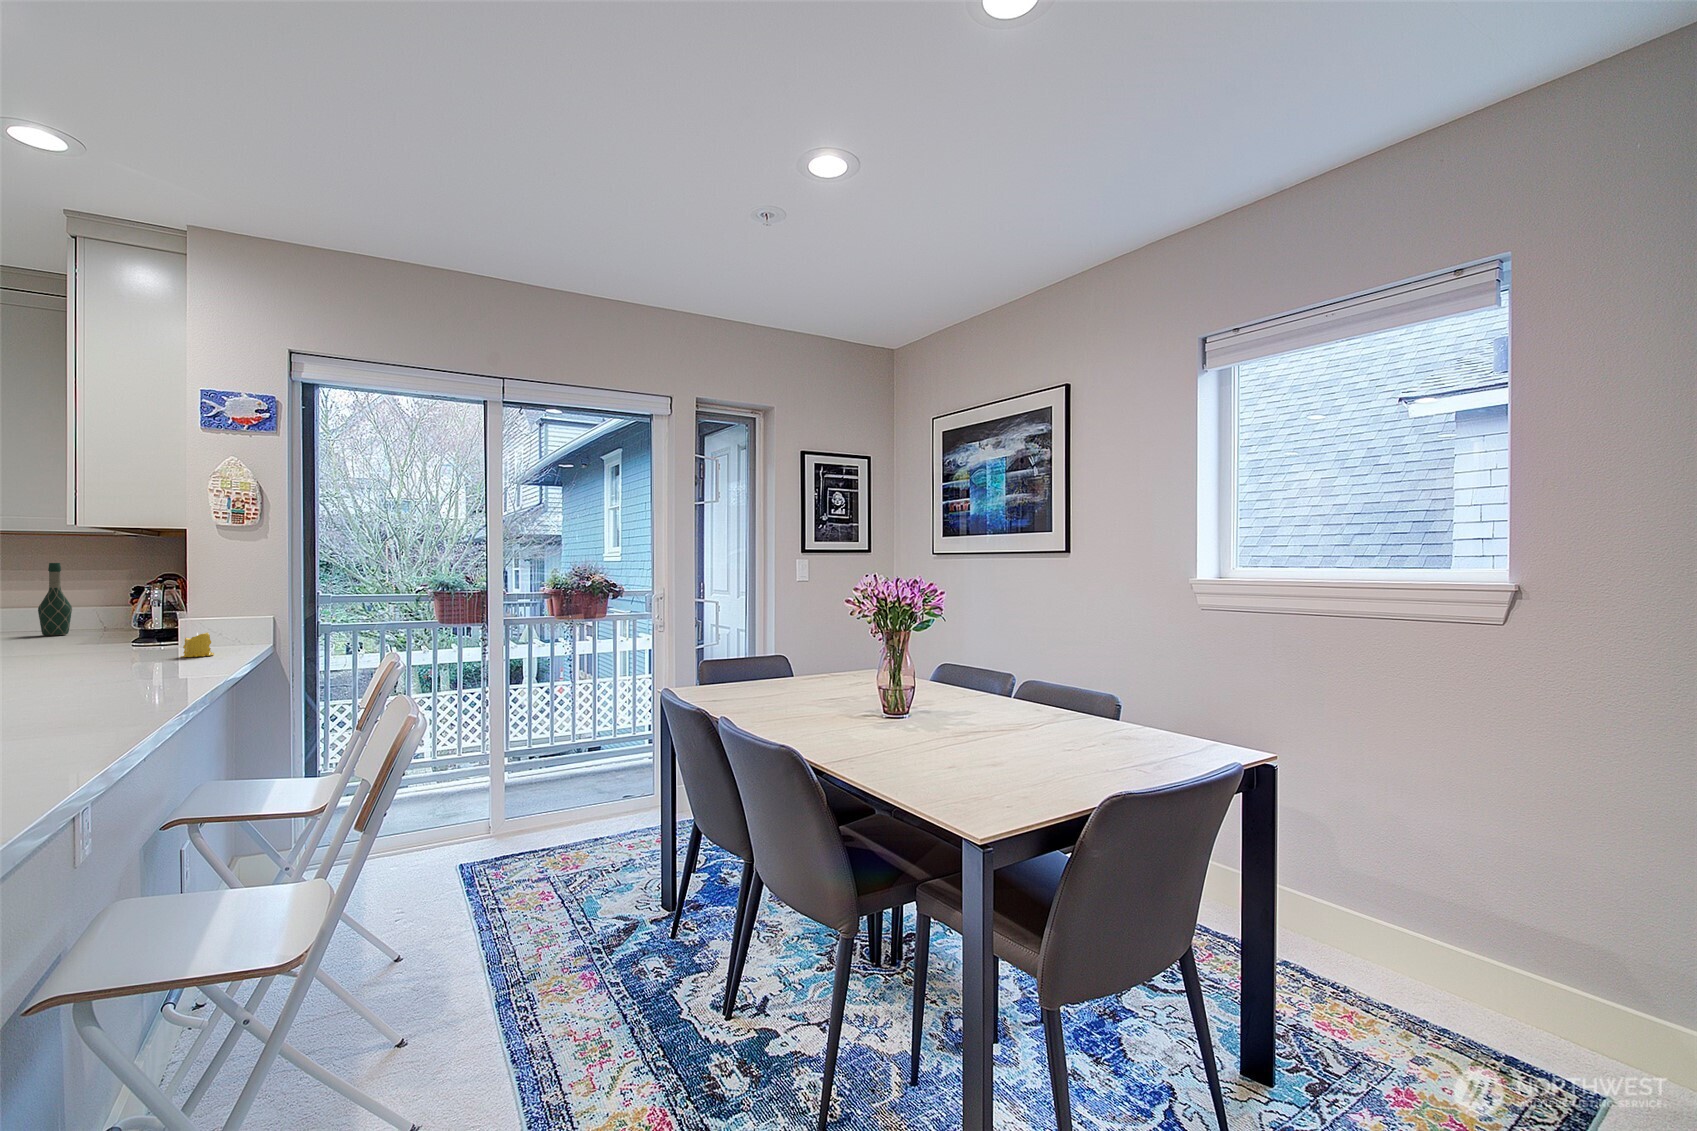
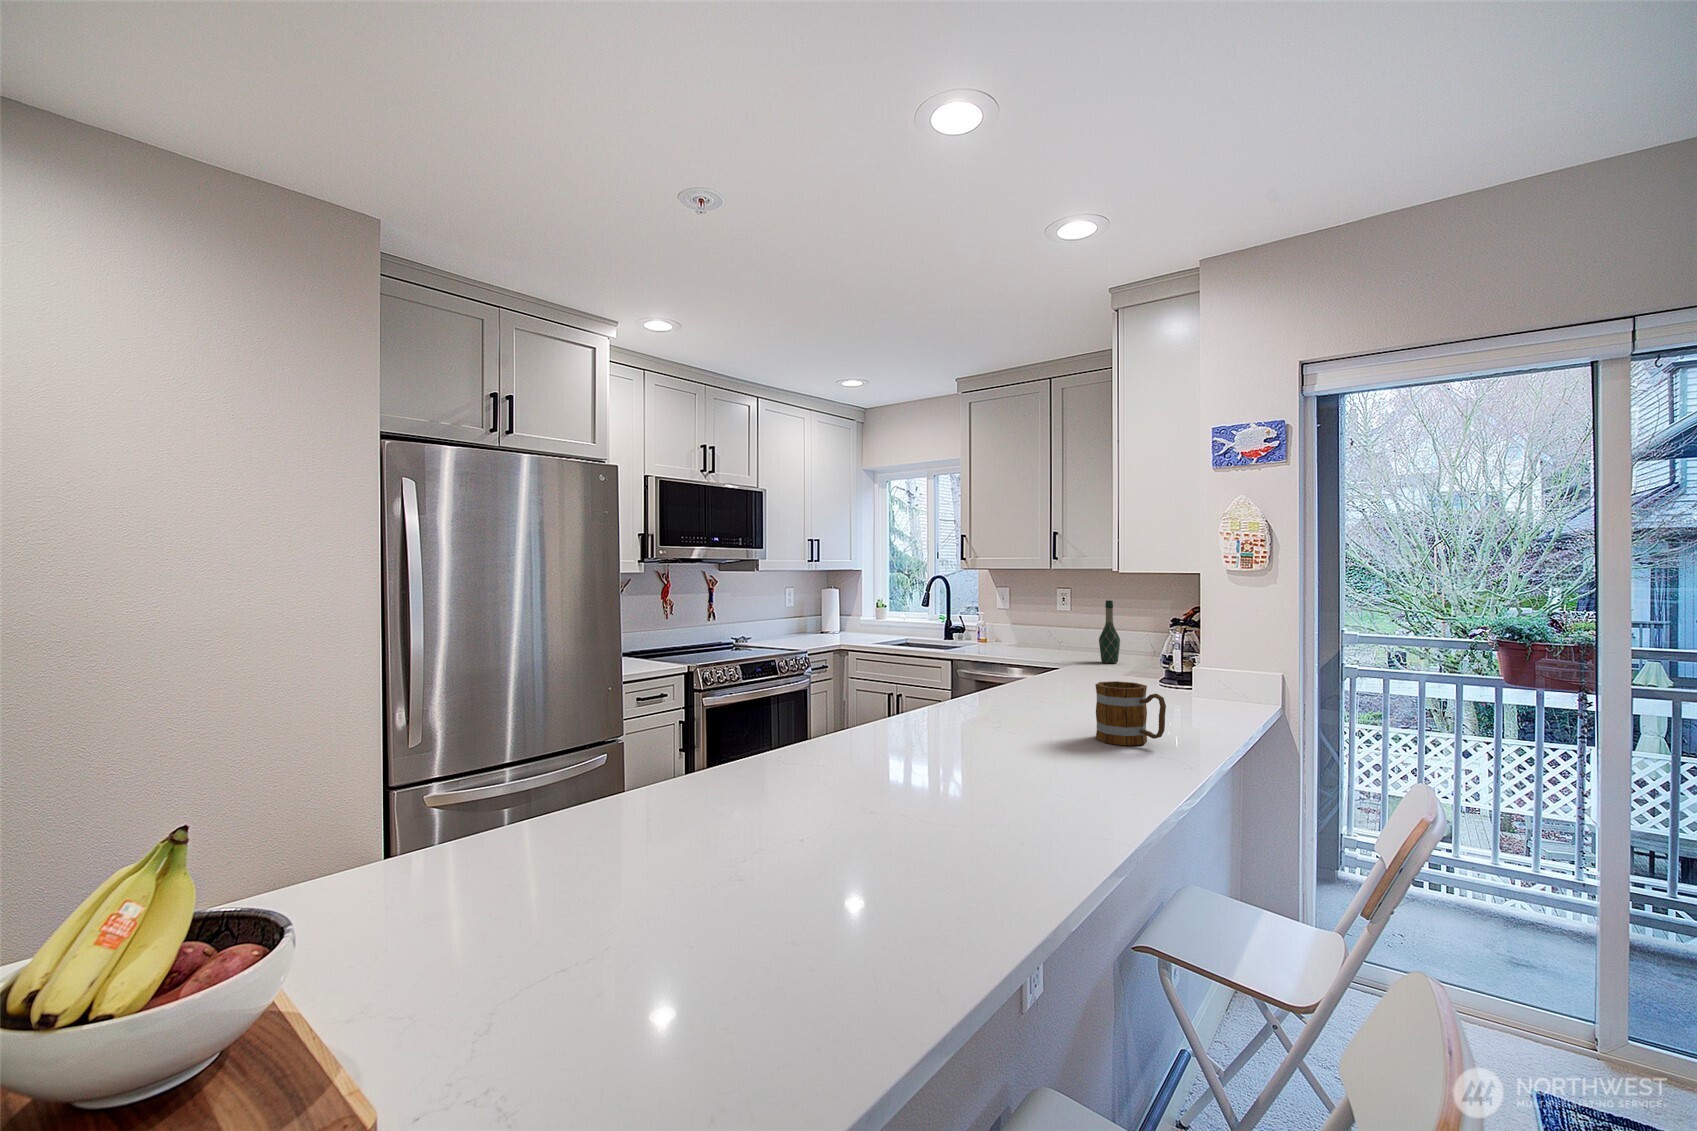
mug: none [65,623,156,683] -> present [1096,681,1166,746]
candle: present [181,632,214,657] -> none [1193,689,1223,718]

